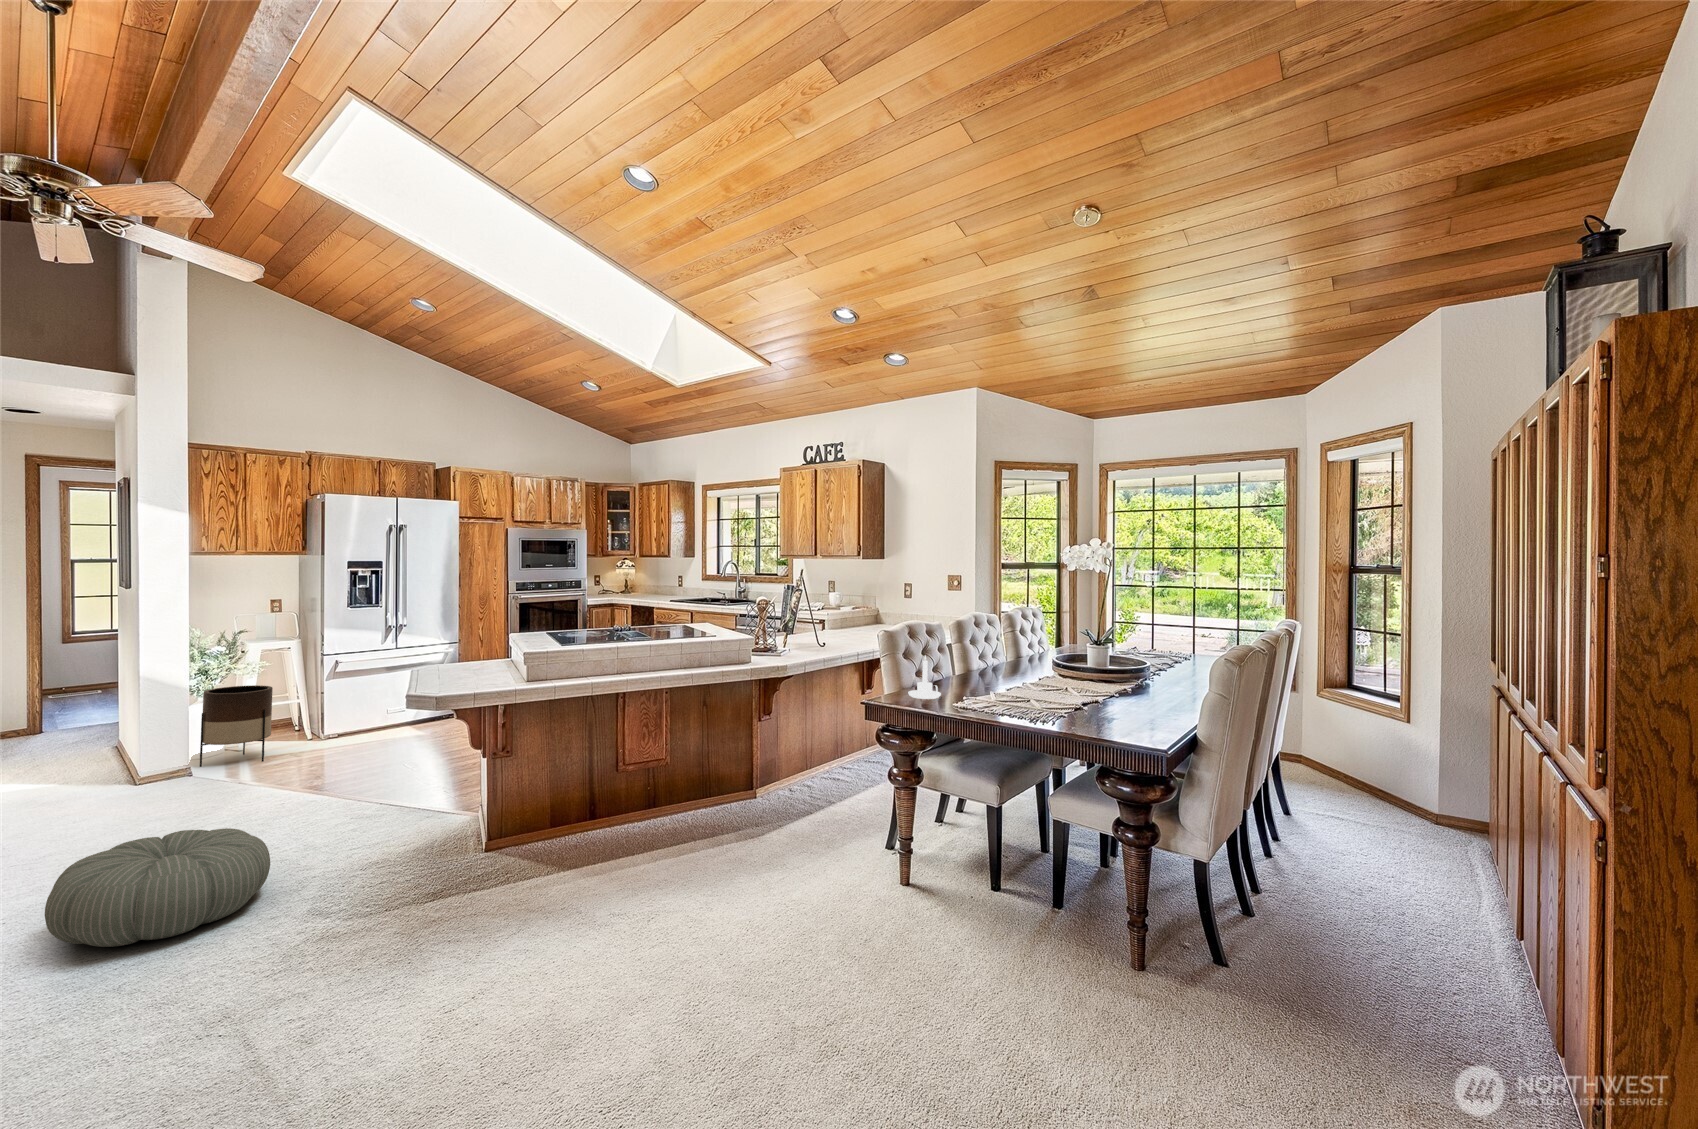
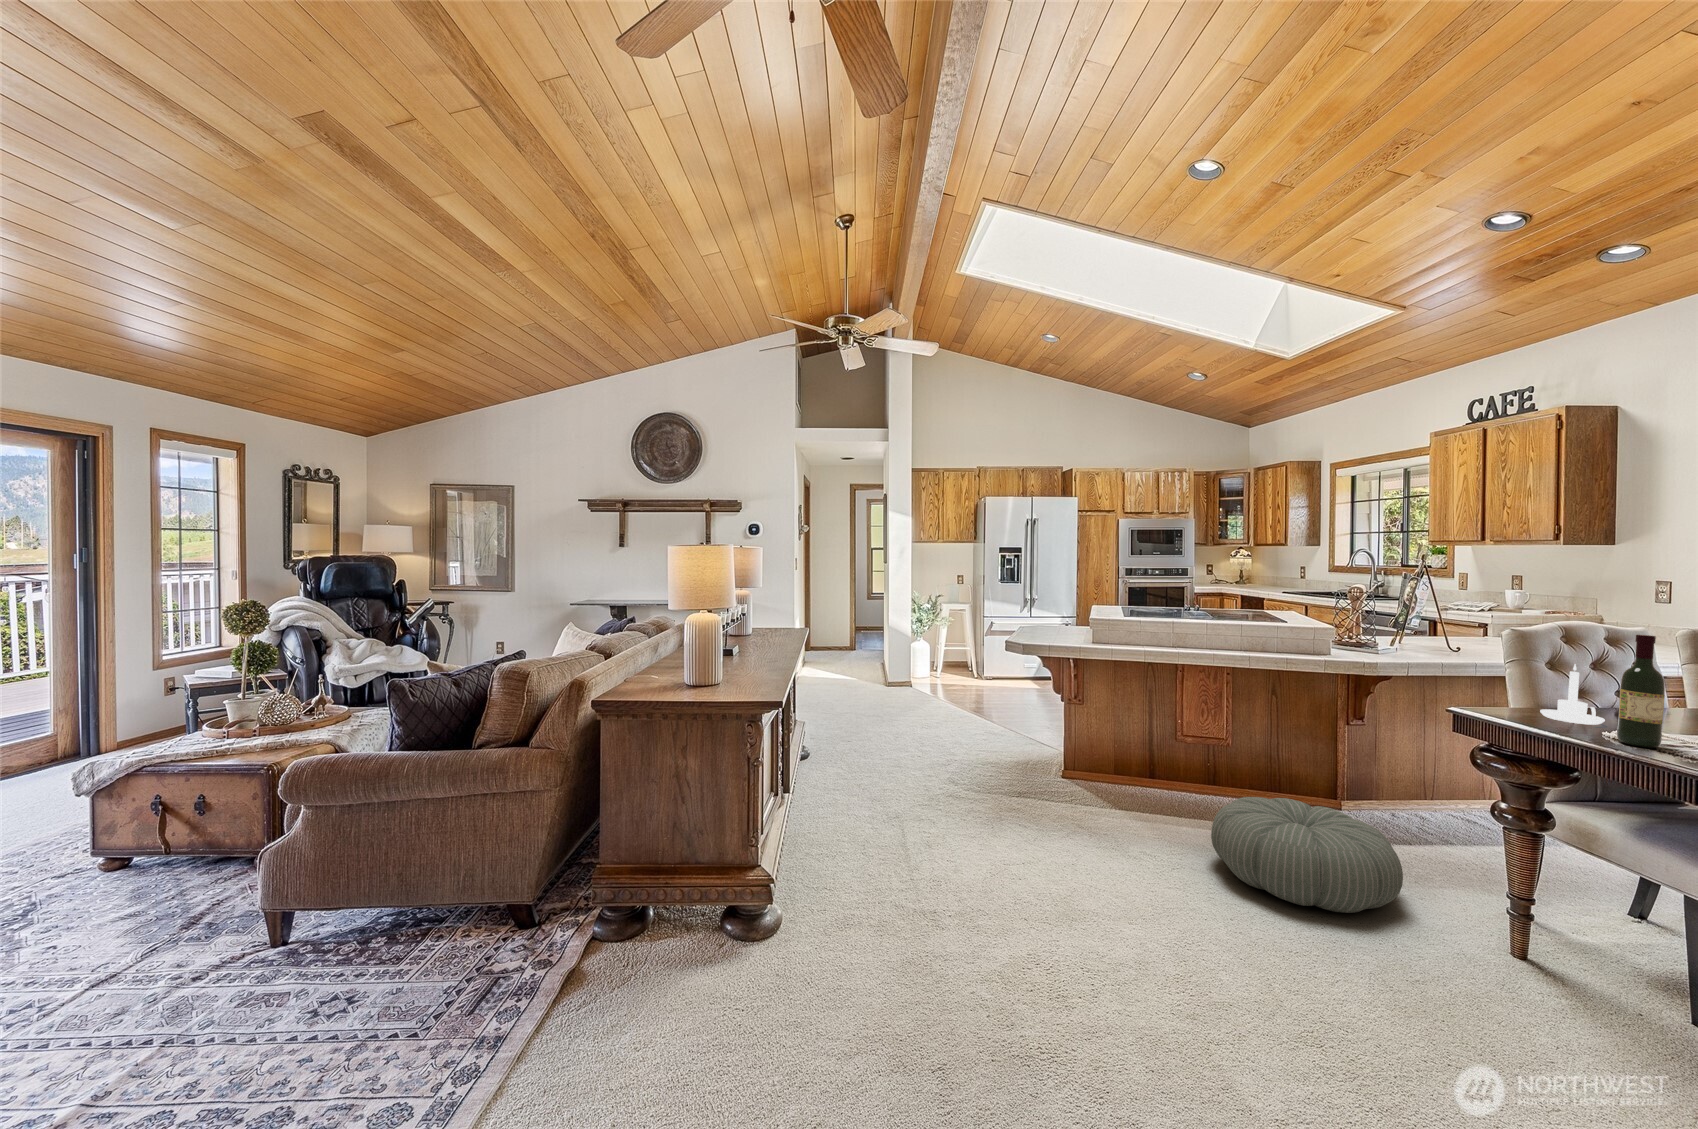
wine bottle: none [957,632,979,711] -> present [1617,635,1665,747]
planter: present [200,685,273,767] -> none [912,631,951,685]
pouf: present [45,828,270,947] -> present [1211,797,1403,913]

